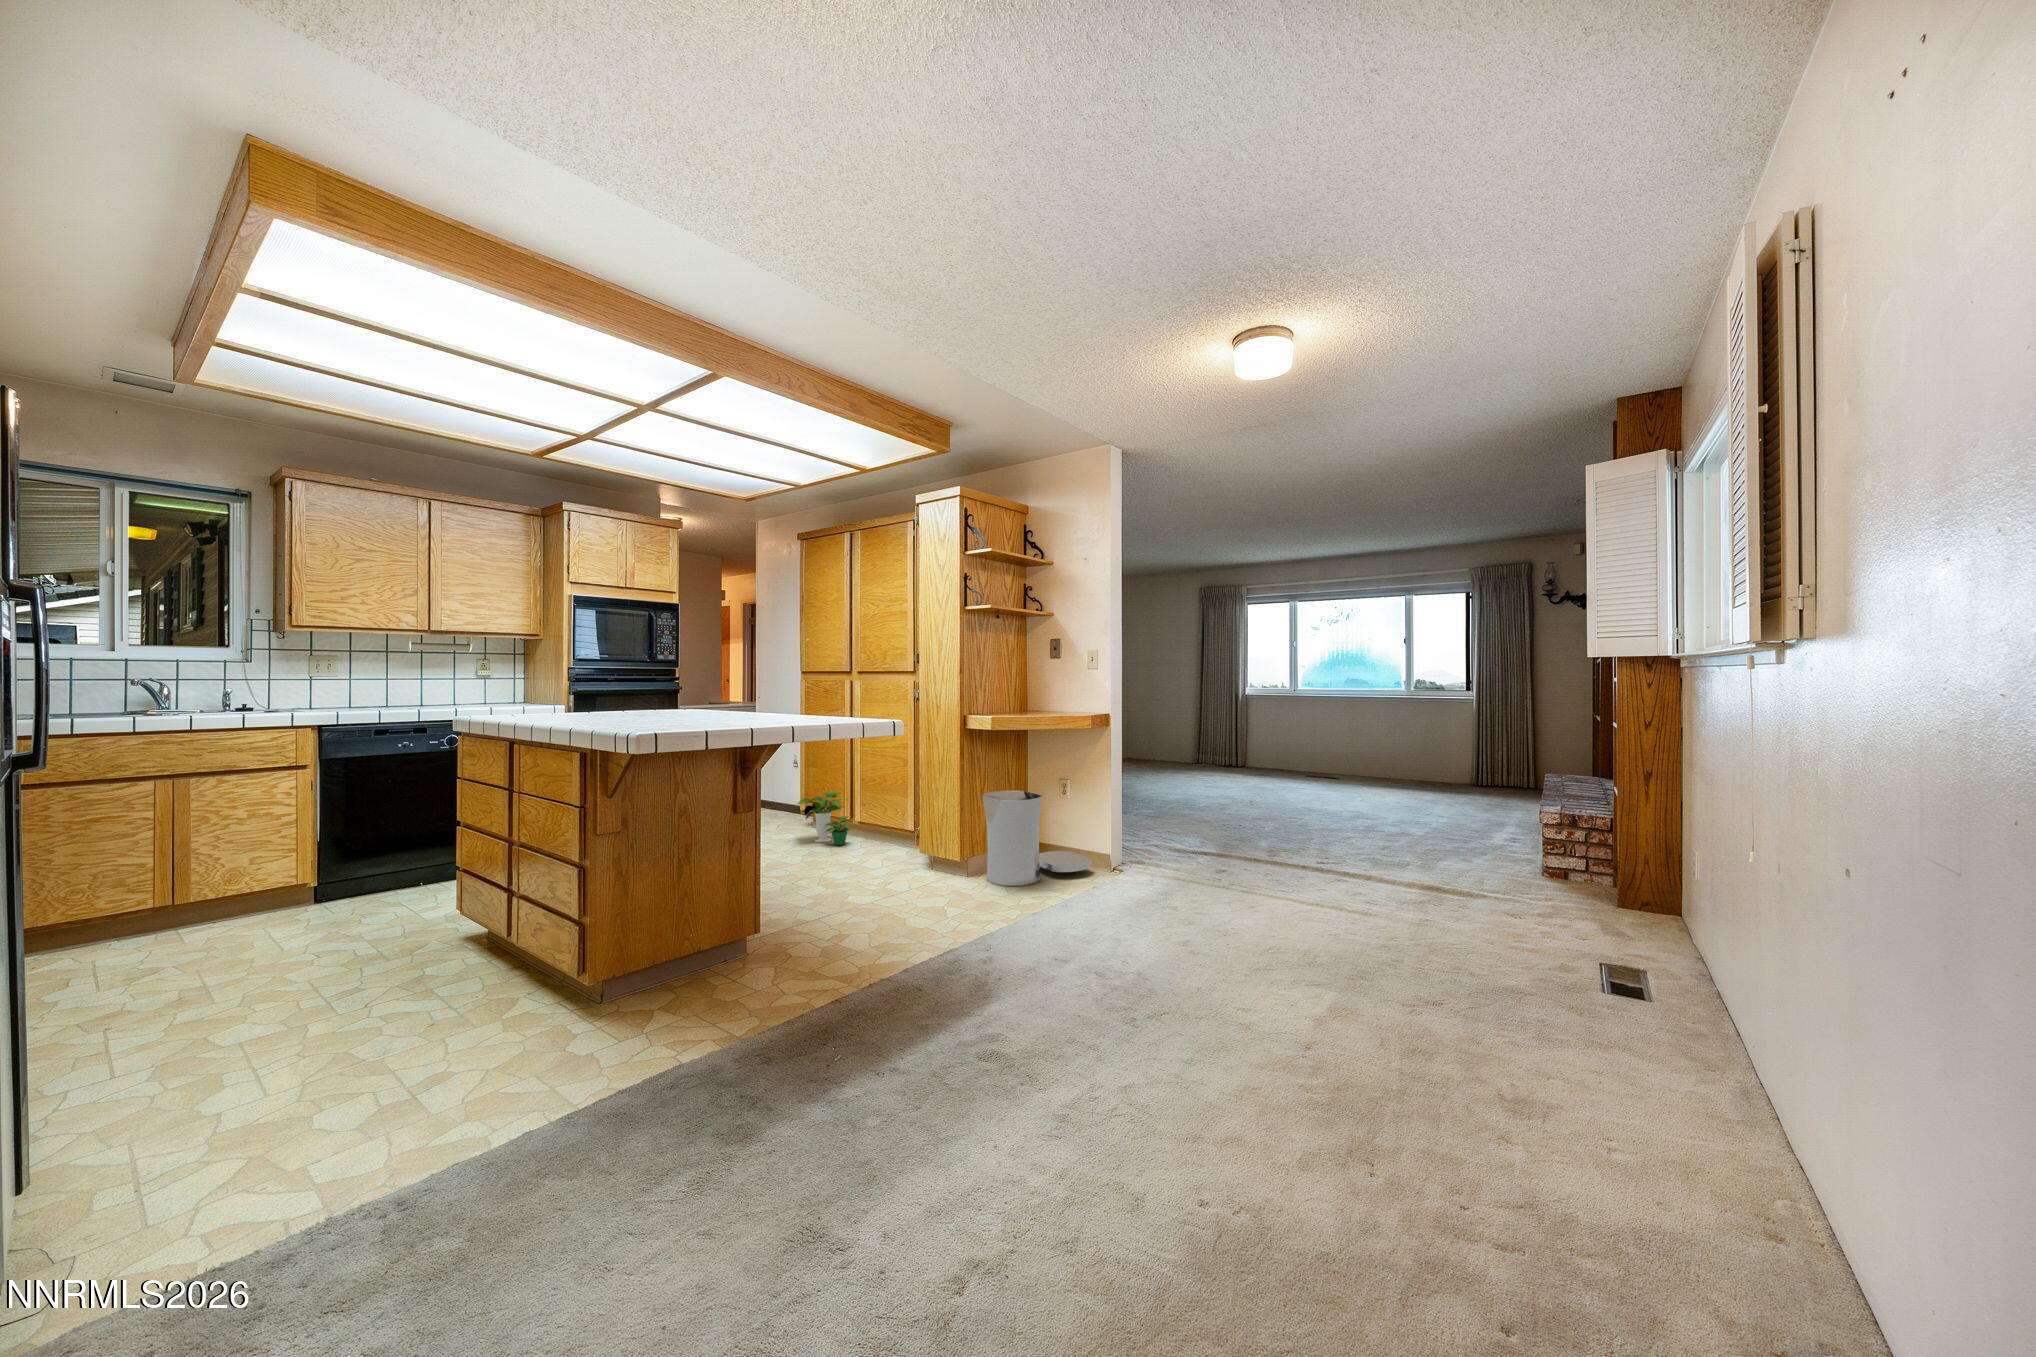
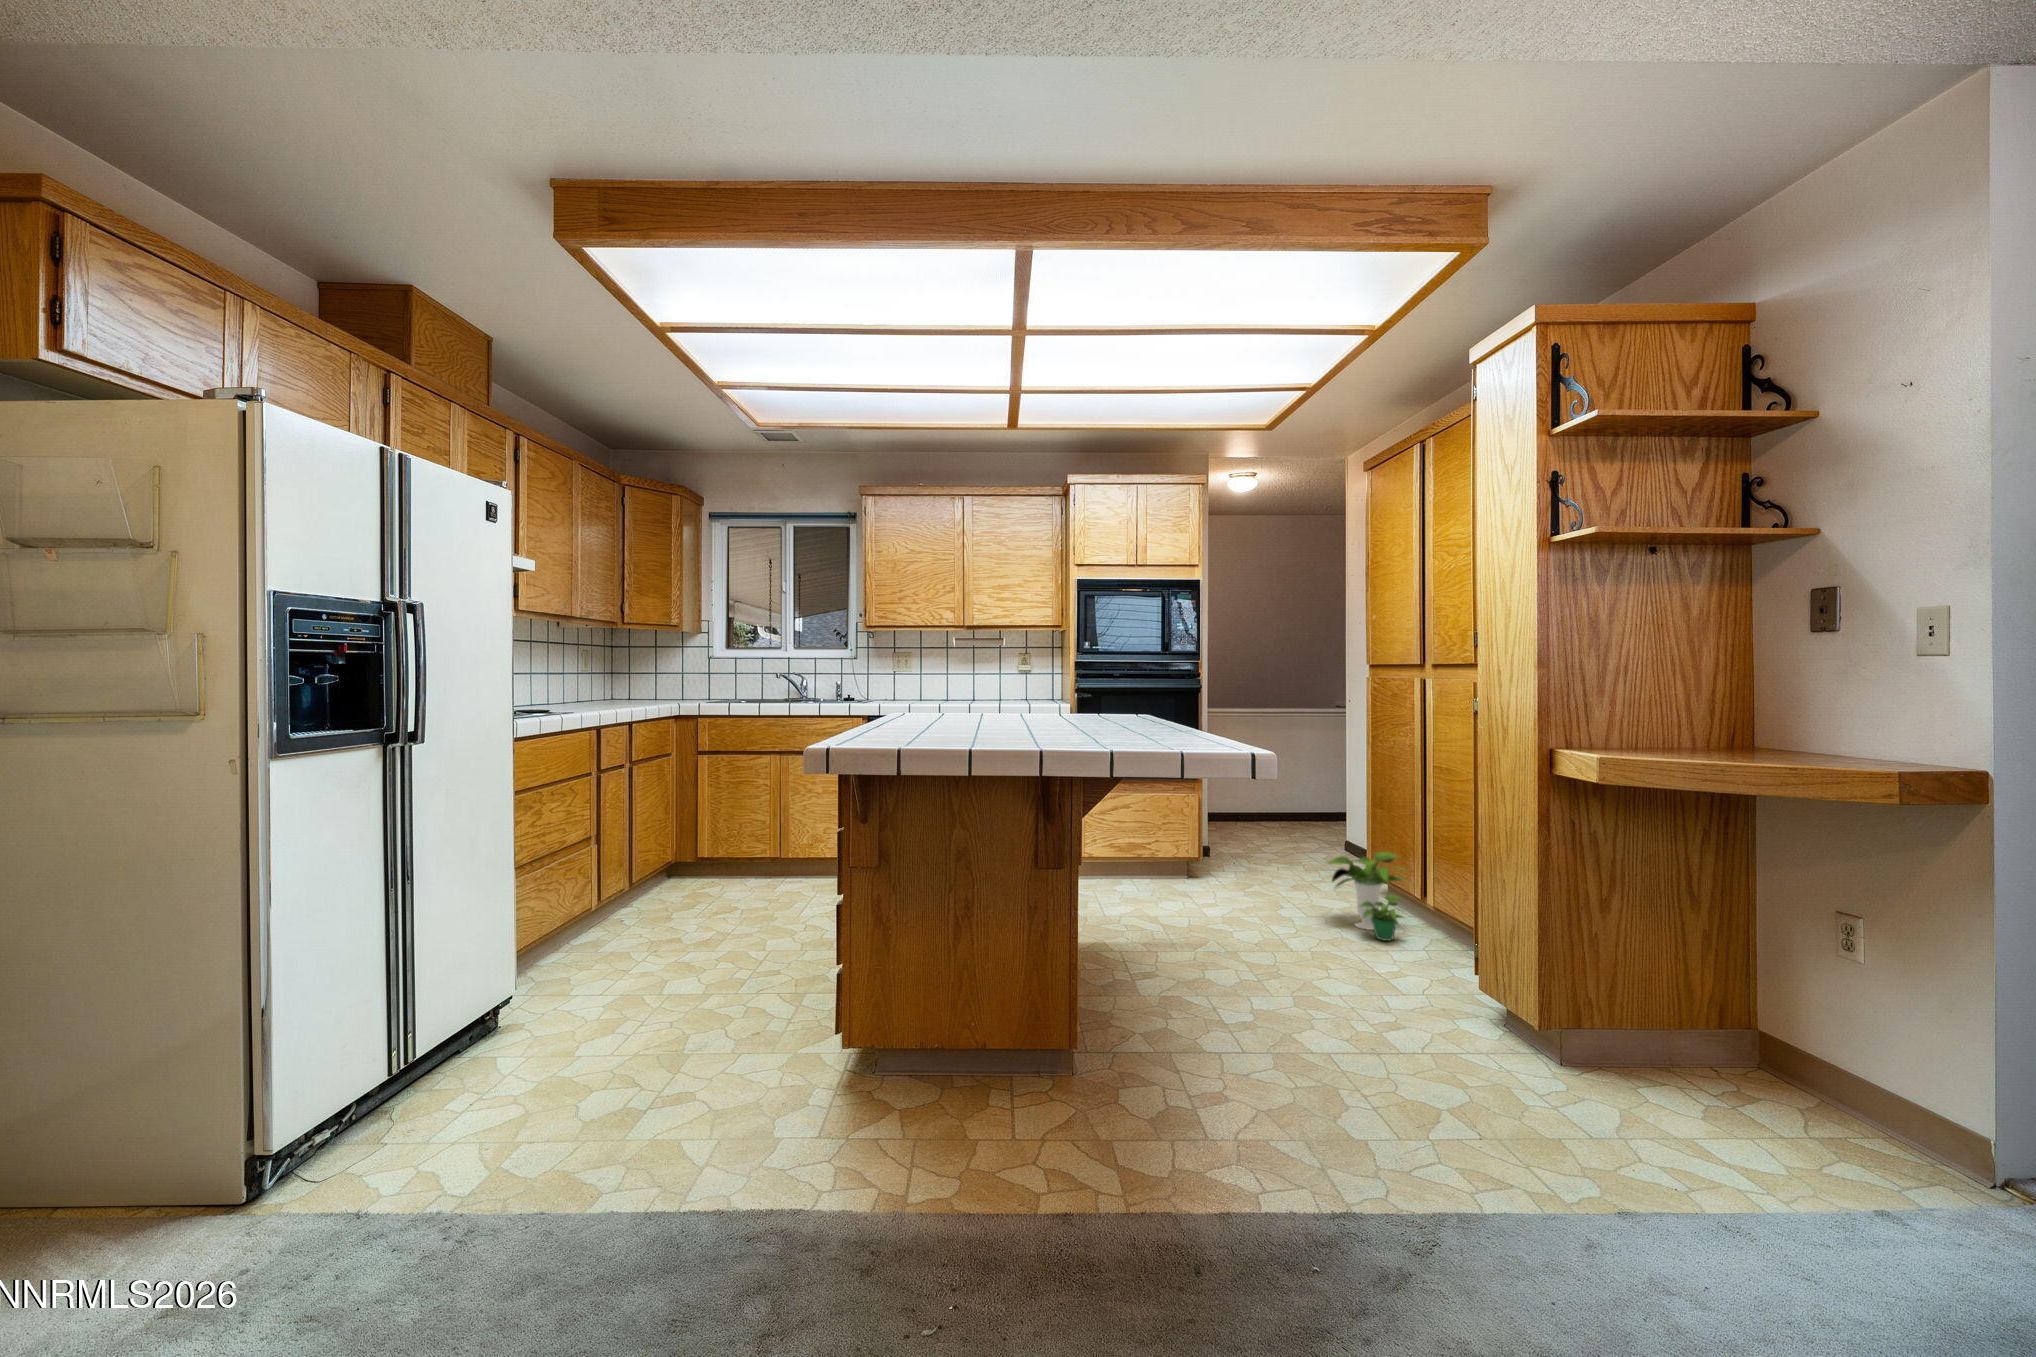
trash can: present [983,791,1091,886] -> none [1580,912,1903,1157]

